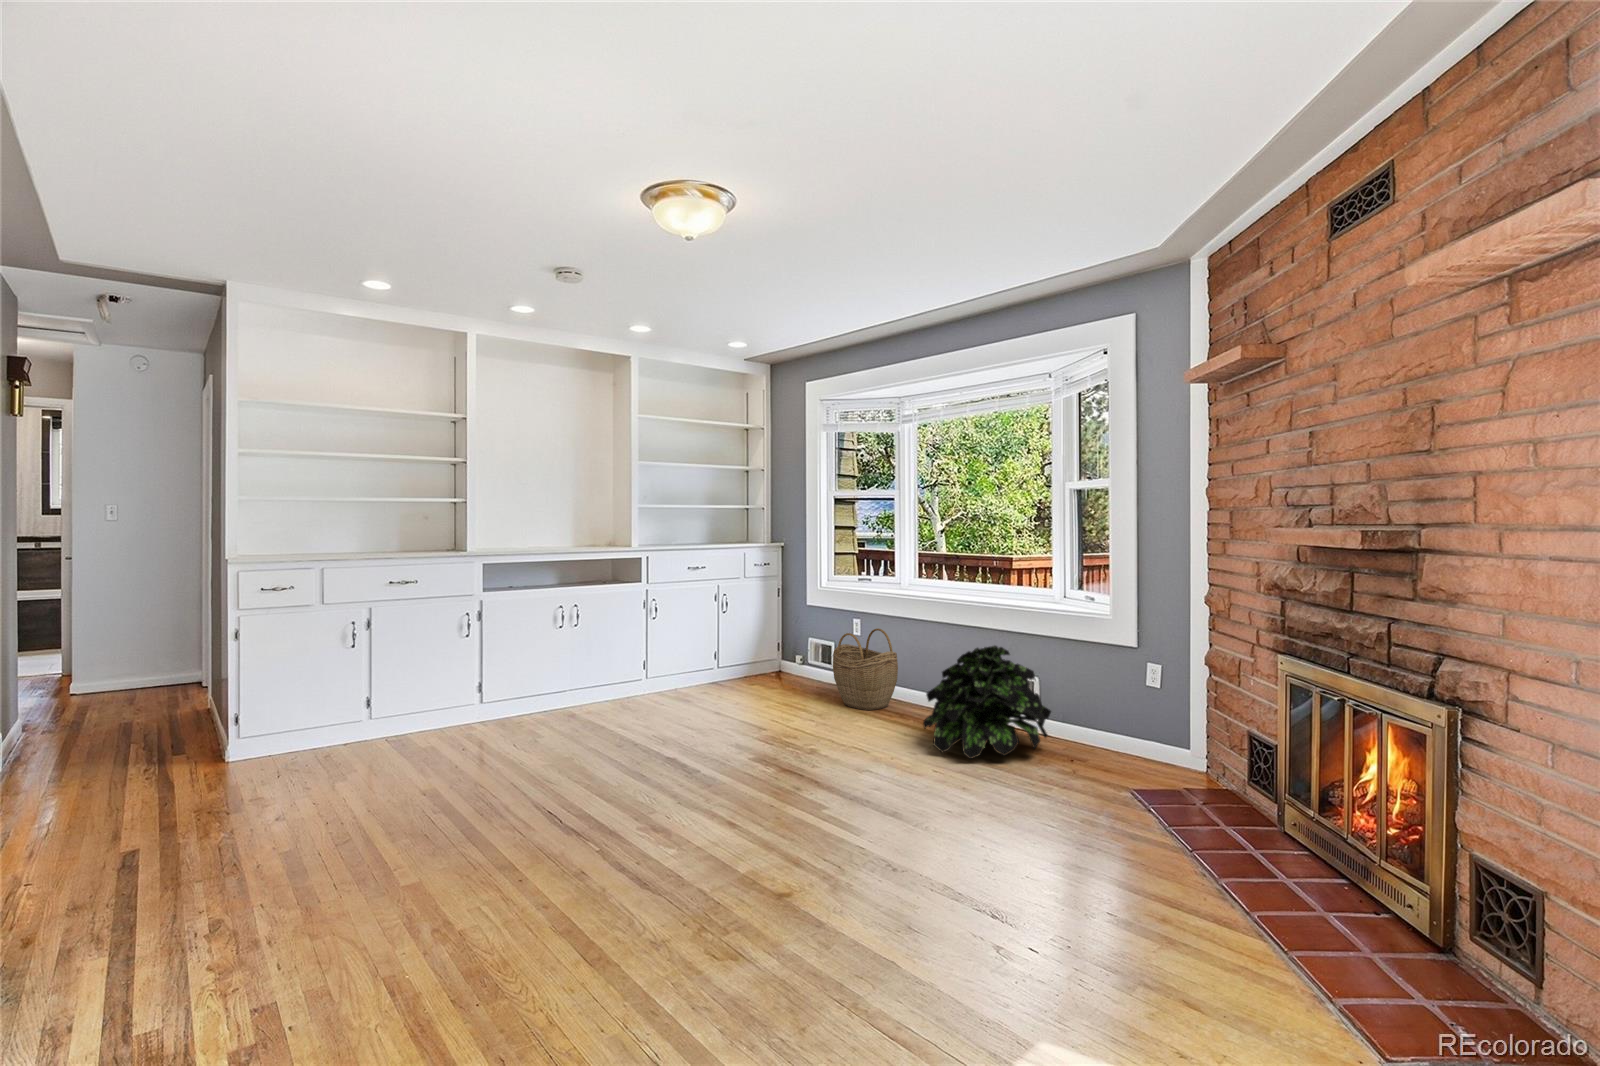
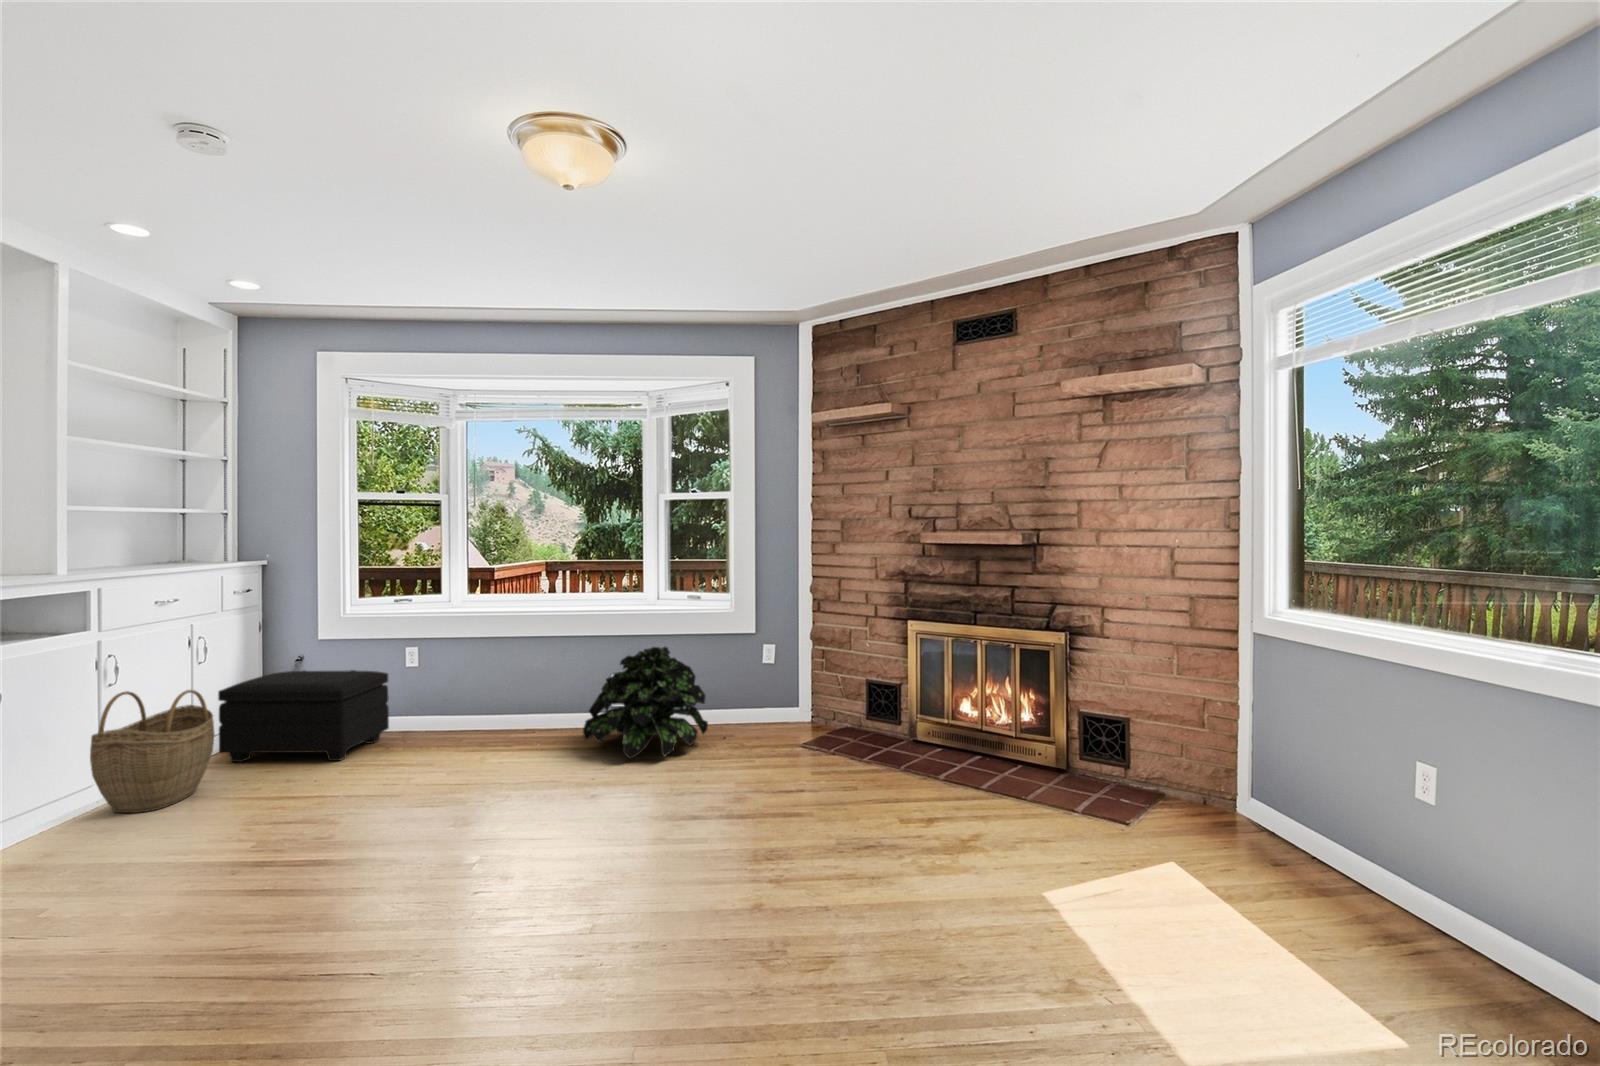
woven basket: present [833,629,898,710] -> present [90,690,215,813]
footstool: none [736,630,837,702] -> present [218,670,389,762]

